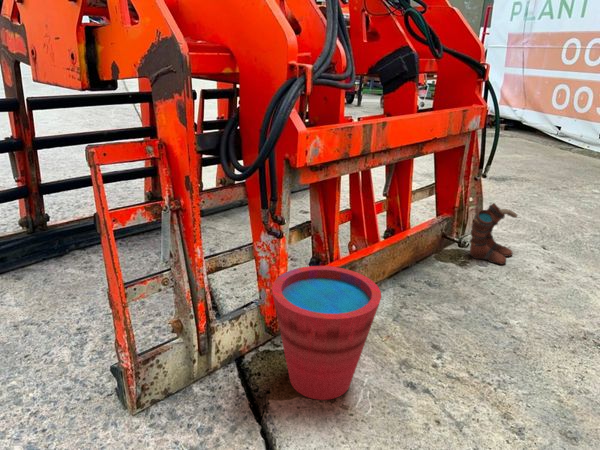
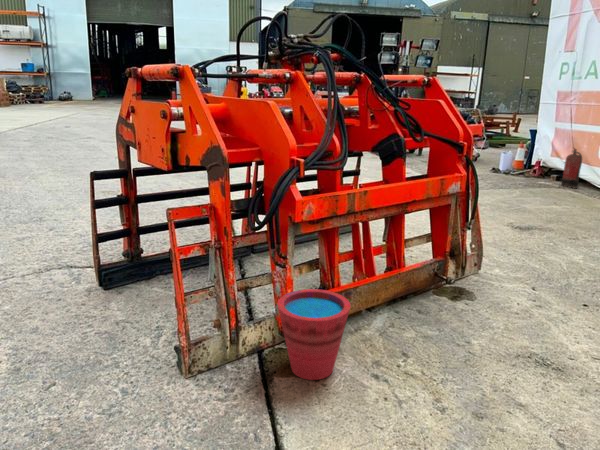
fire extinguisher: none [512,94,536,138] -> present [561,148,582,189]
boots: present [470,203,517,265] -> none [463,250,505,301]

